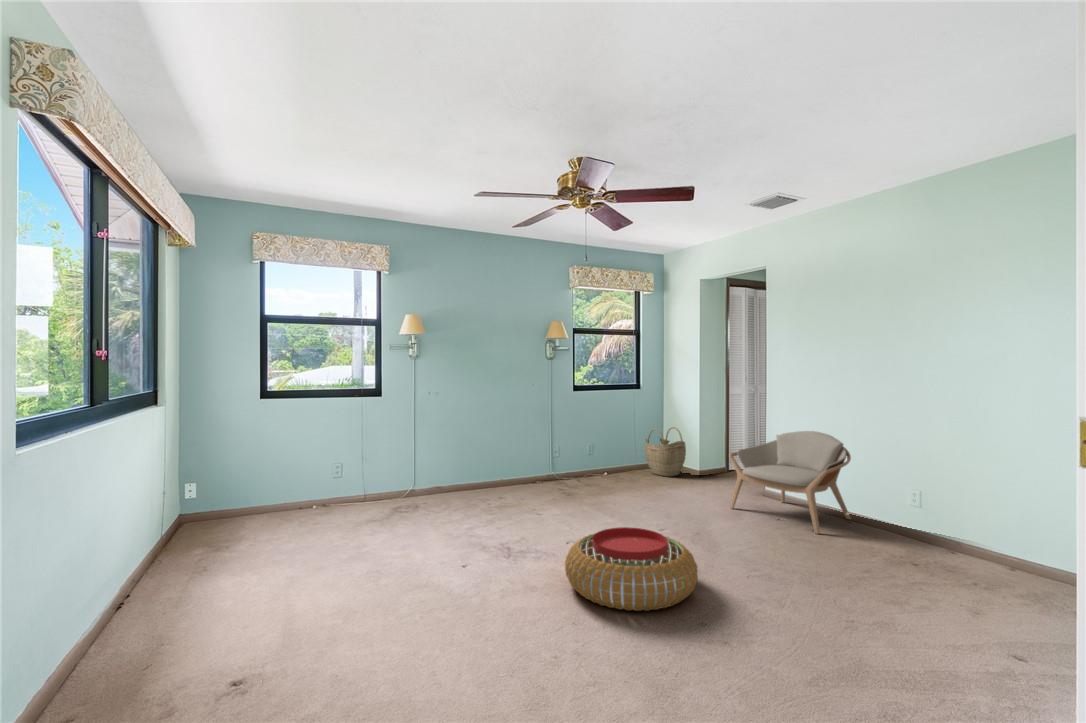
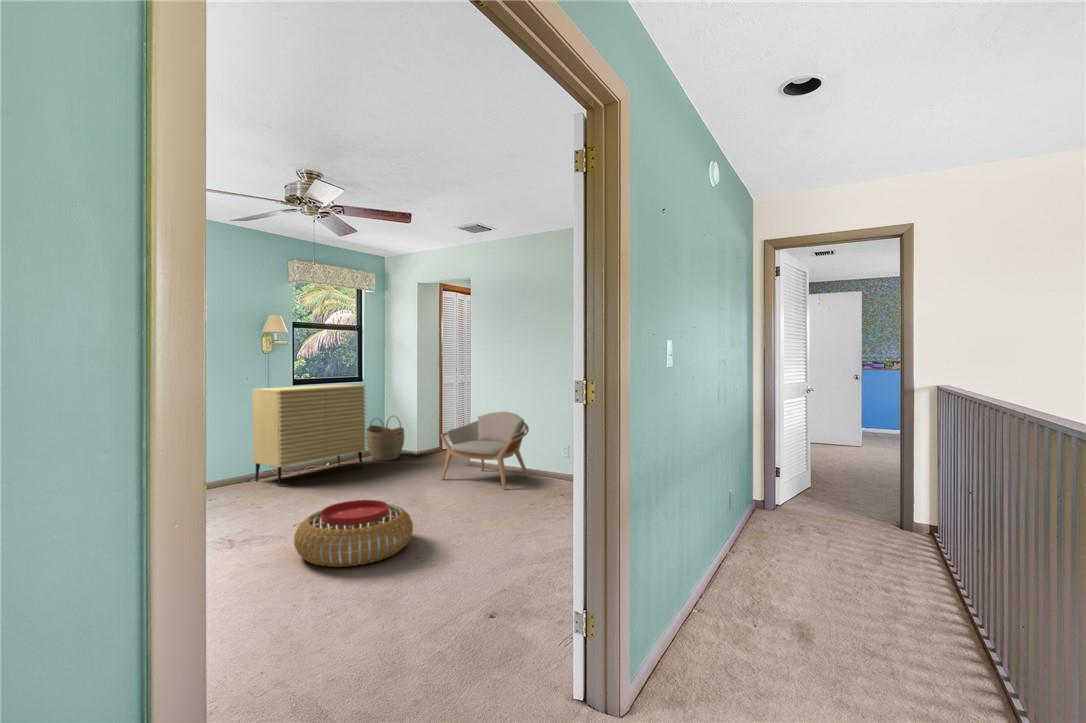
dresser: none [537,392,644,494] -> present [252,384,366,486]

